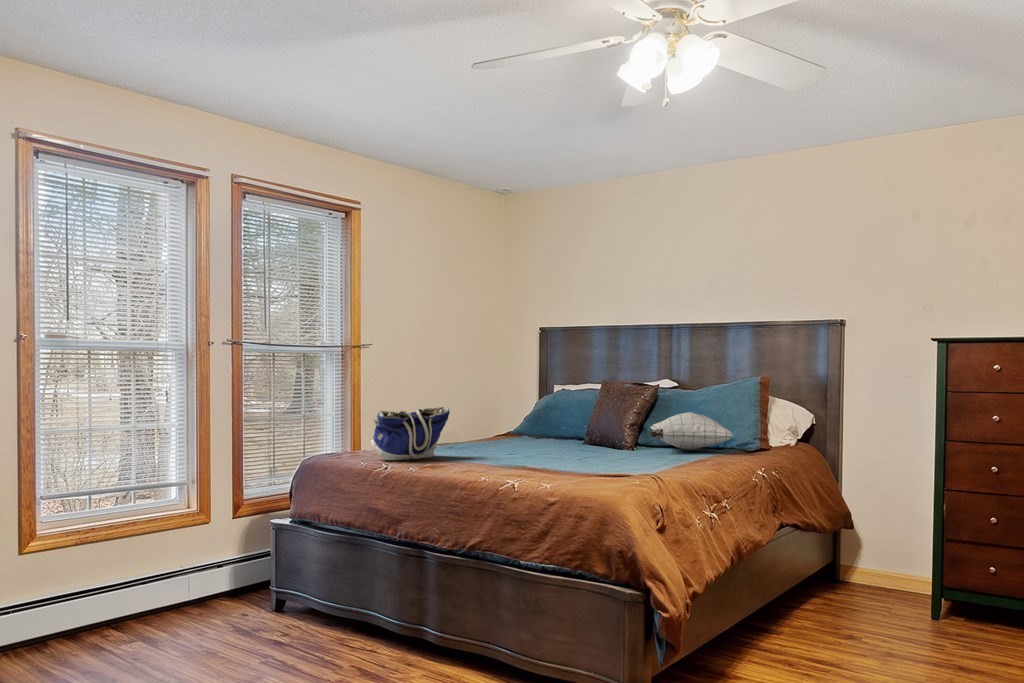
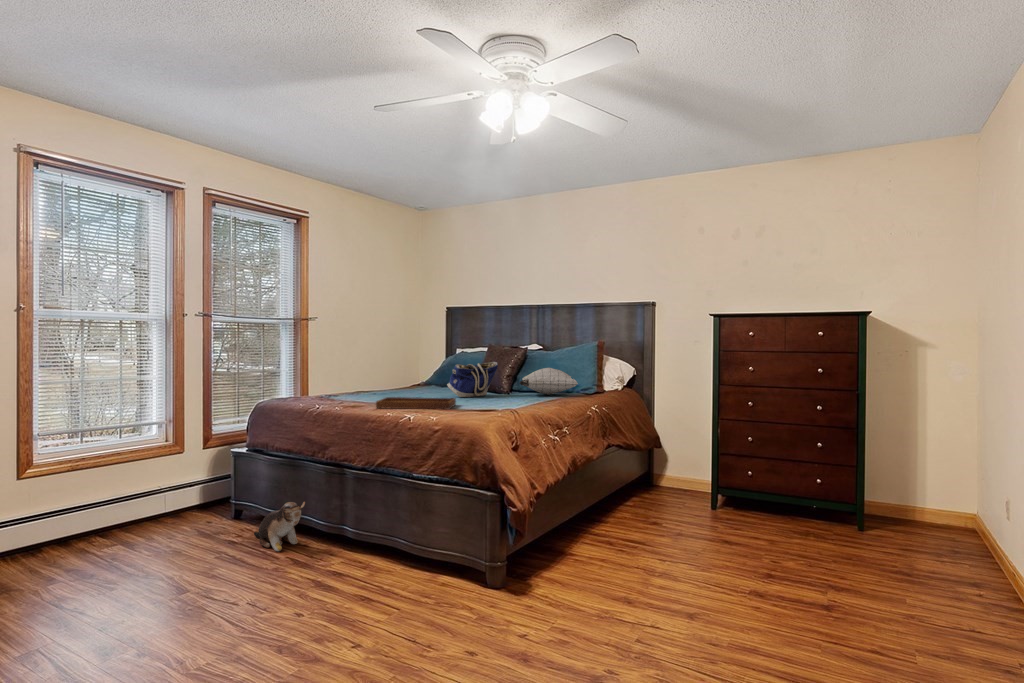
tote bag: present [371,406,450,460] -> present [447,362,498,397]
tray: none [463,433,568,472] -> present [376,382,456,409]
plush toy: none [303,593,373,659] -> present [254,502,305,551]

